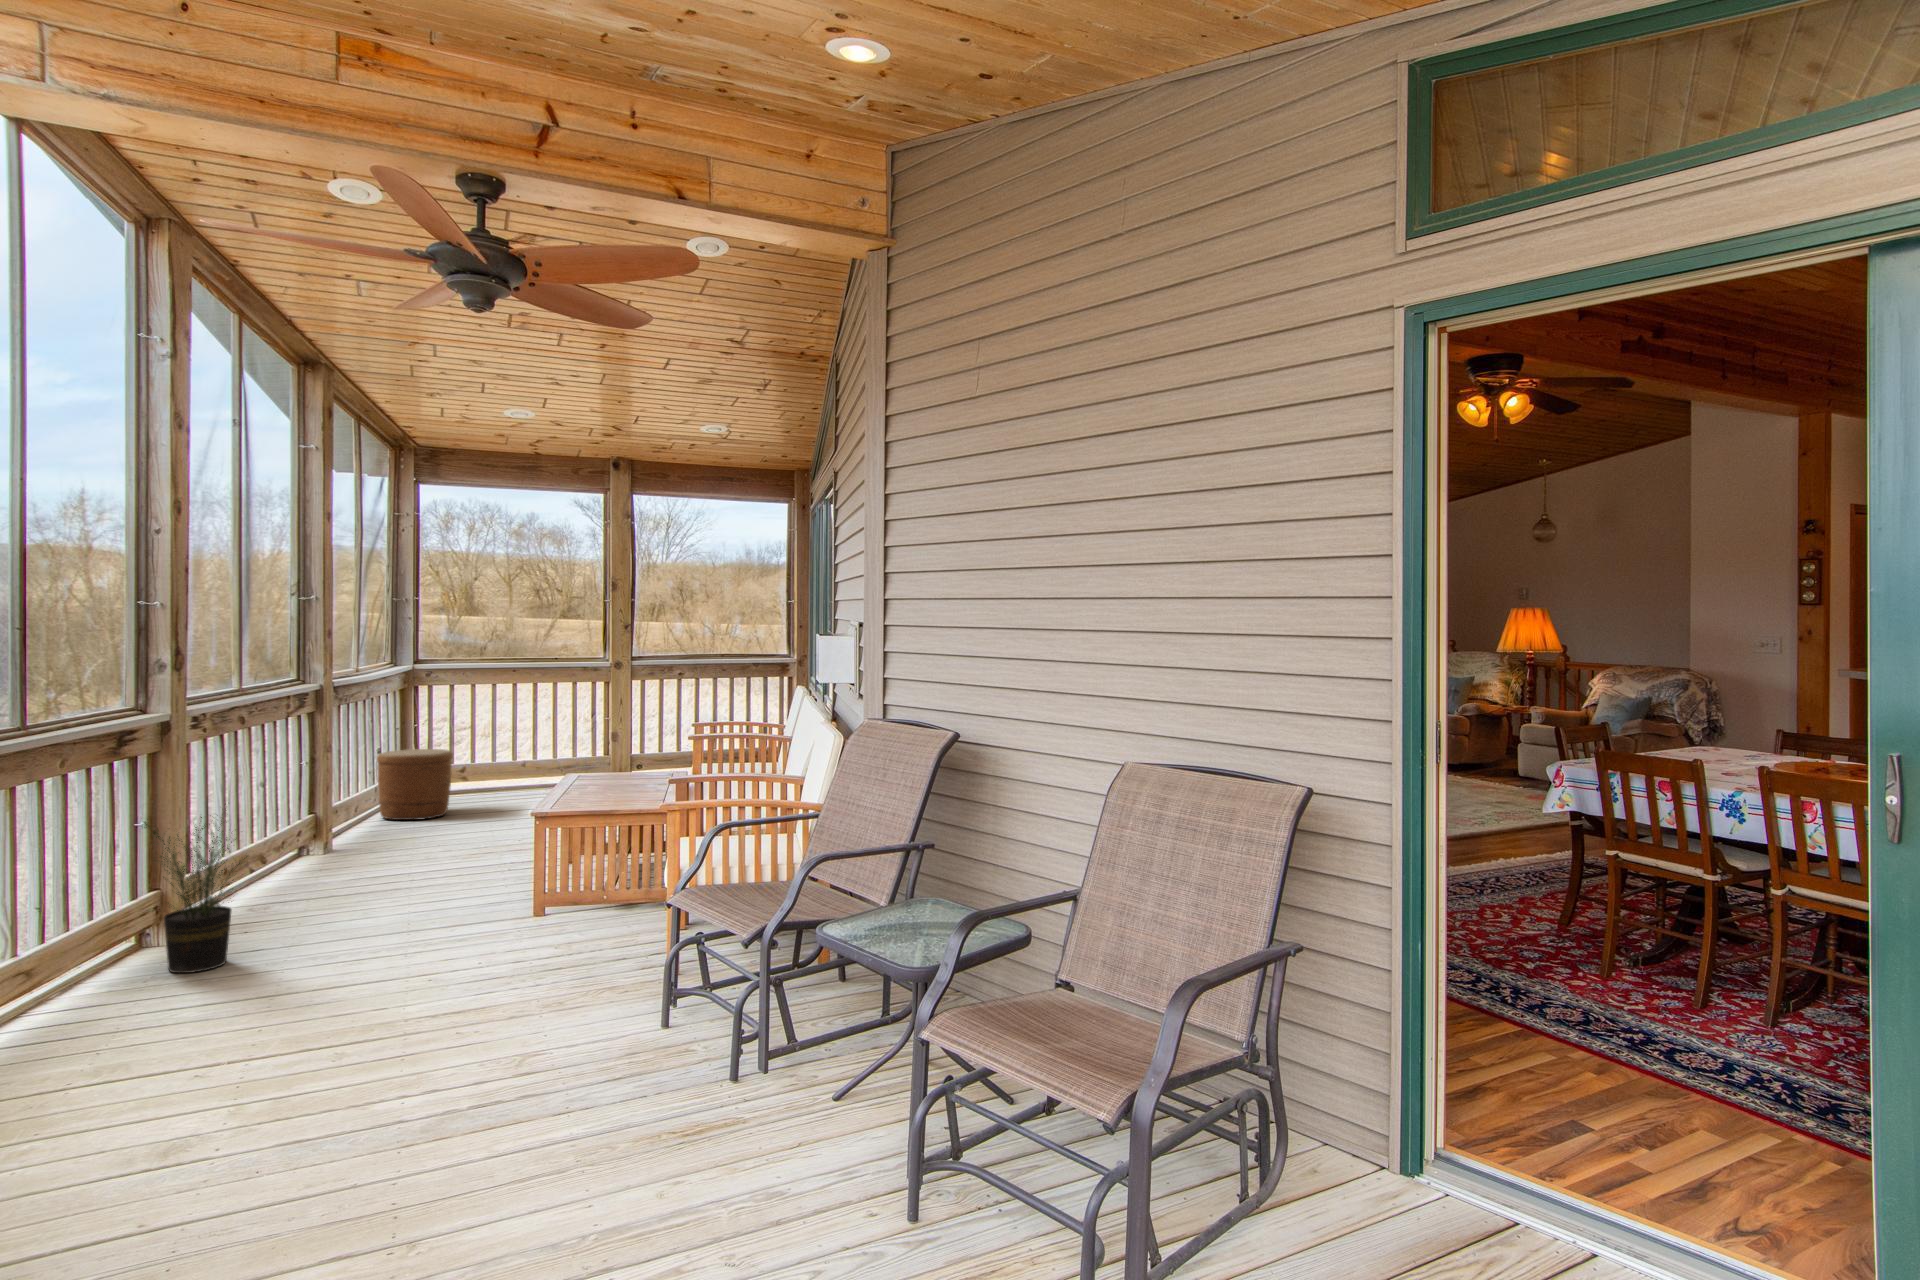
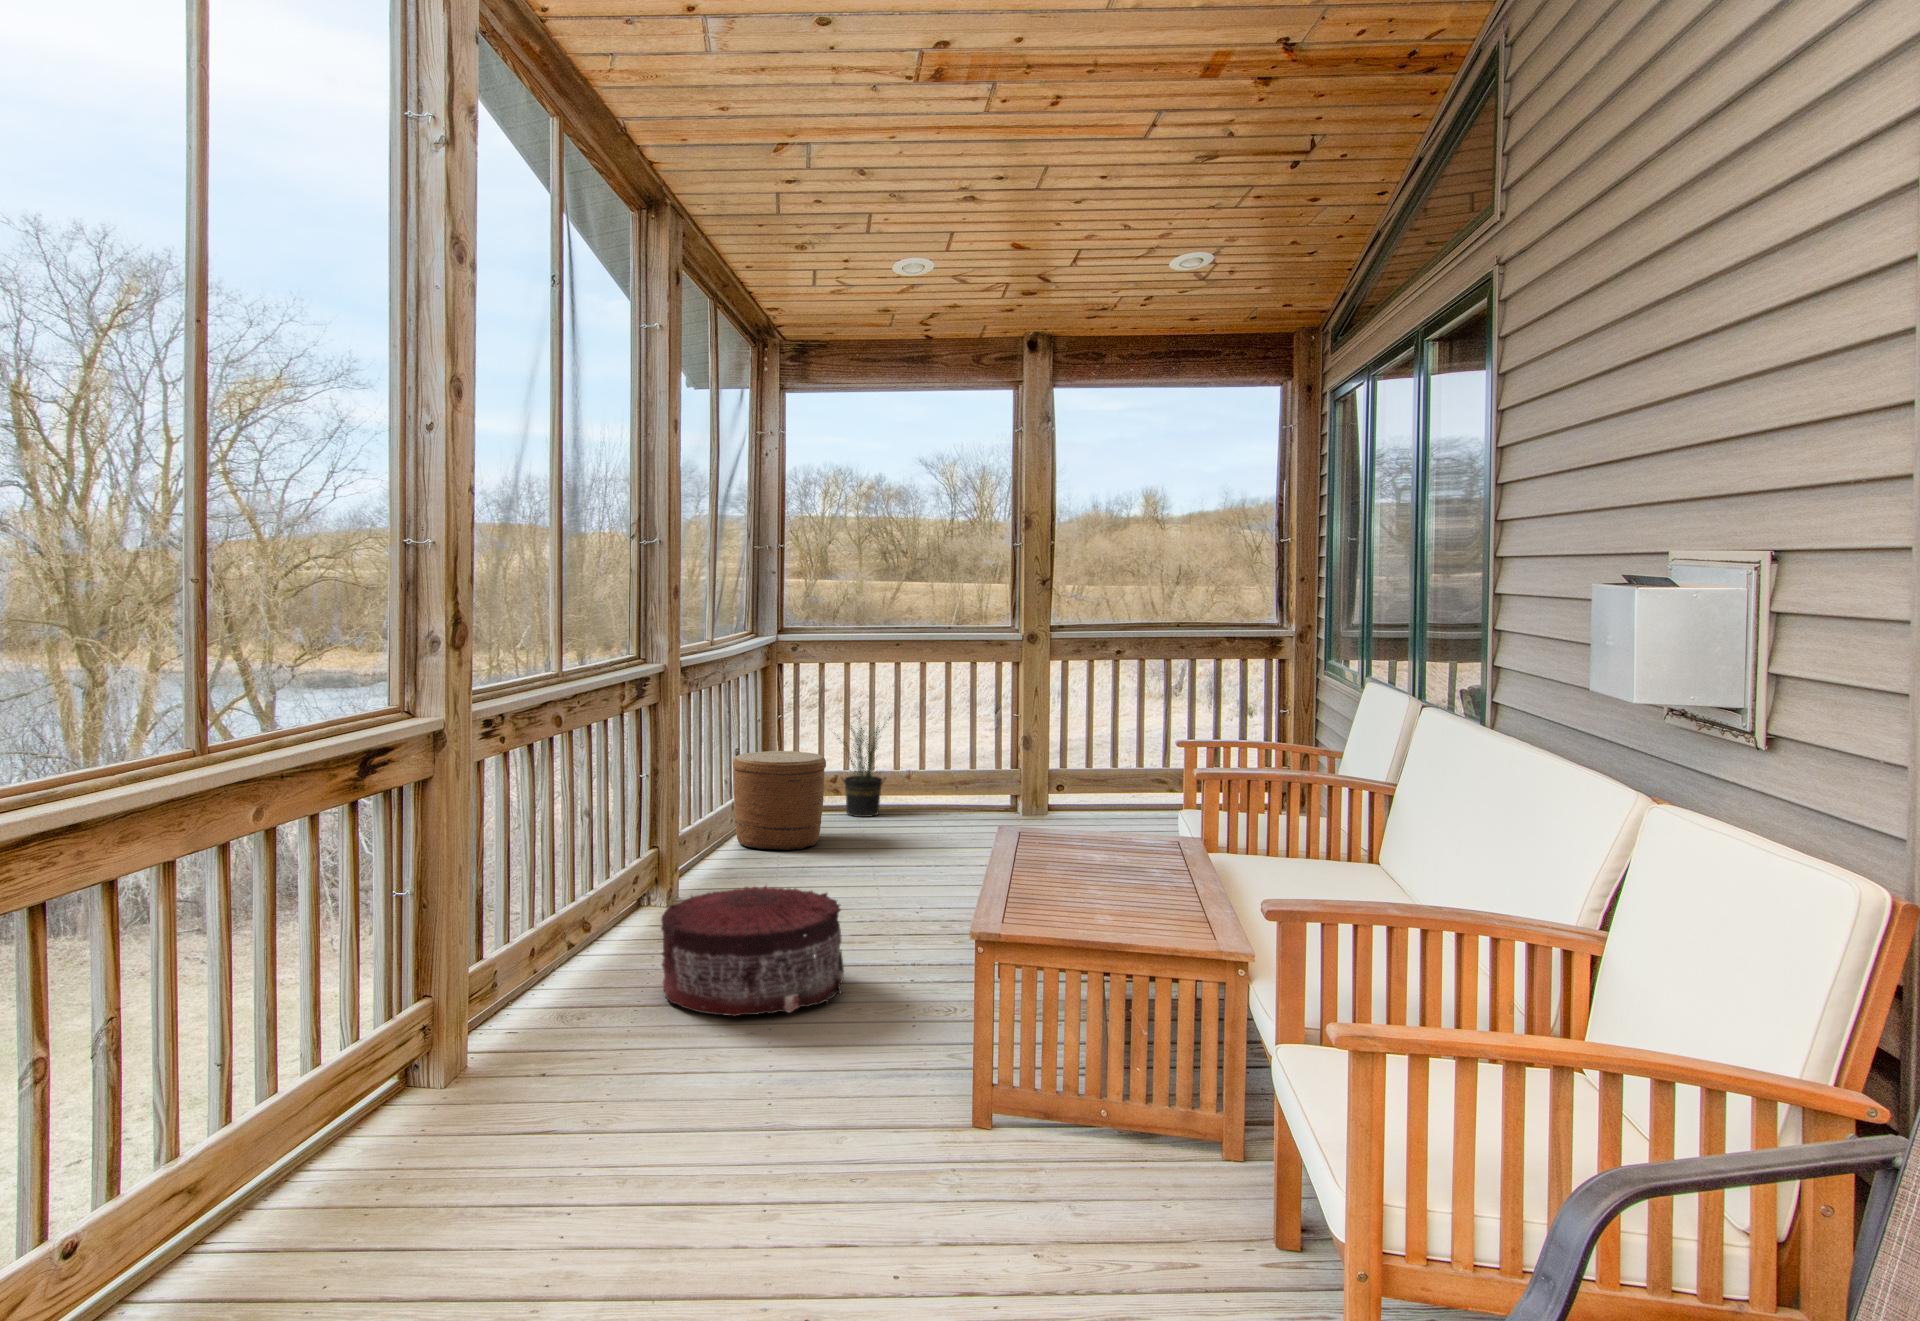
potted plant: present [144,803,248,973] -> present [835,711,891,817]
pouf: none [323,826,458,907] -> present [661,886,844,1016]

